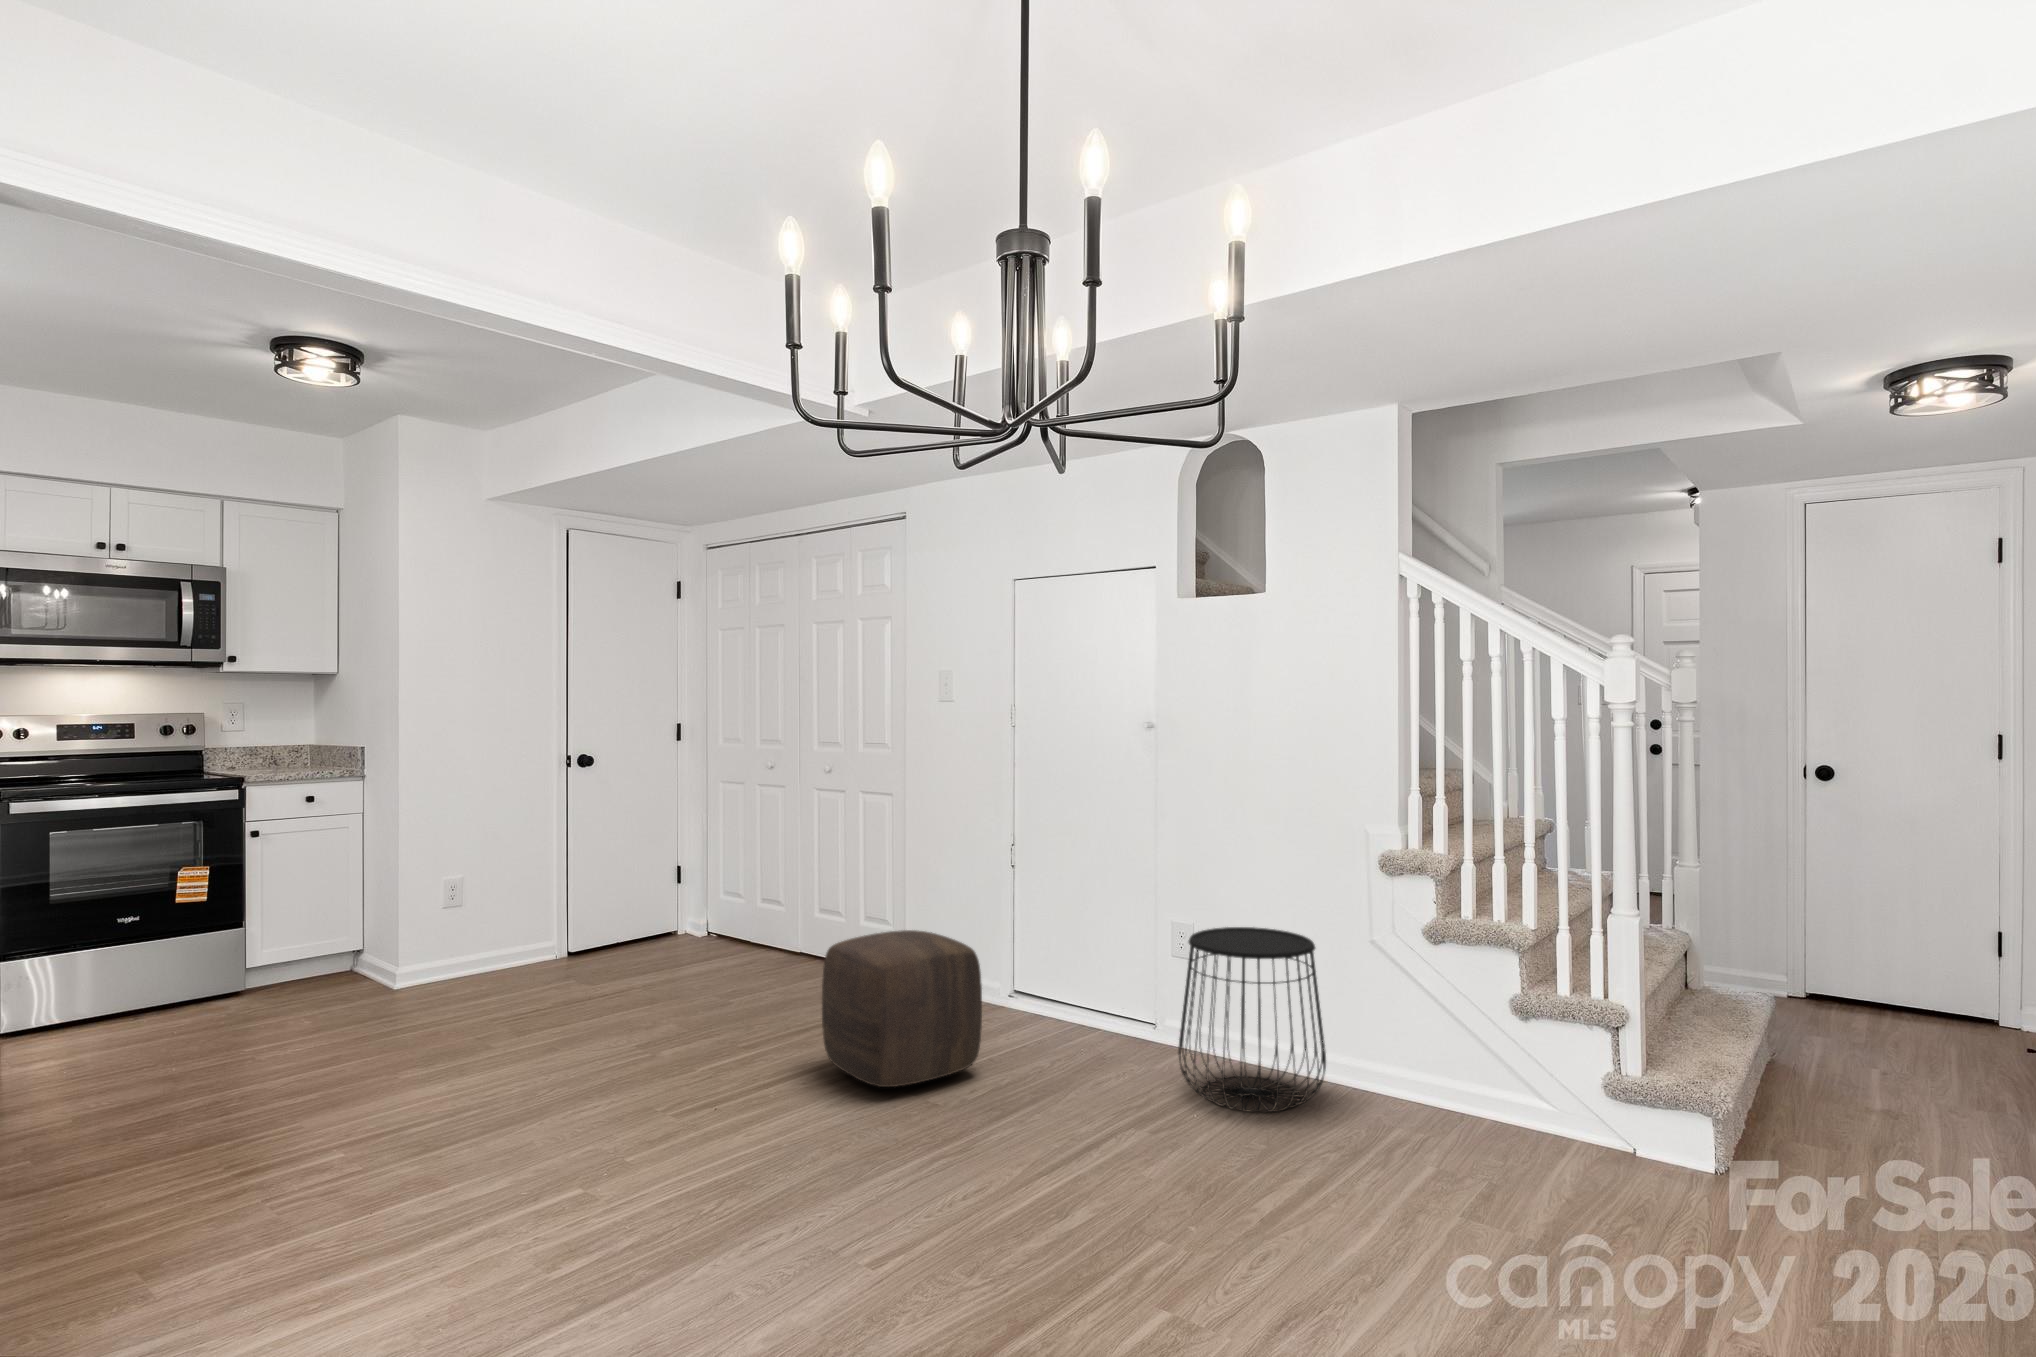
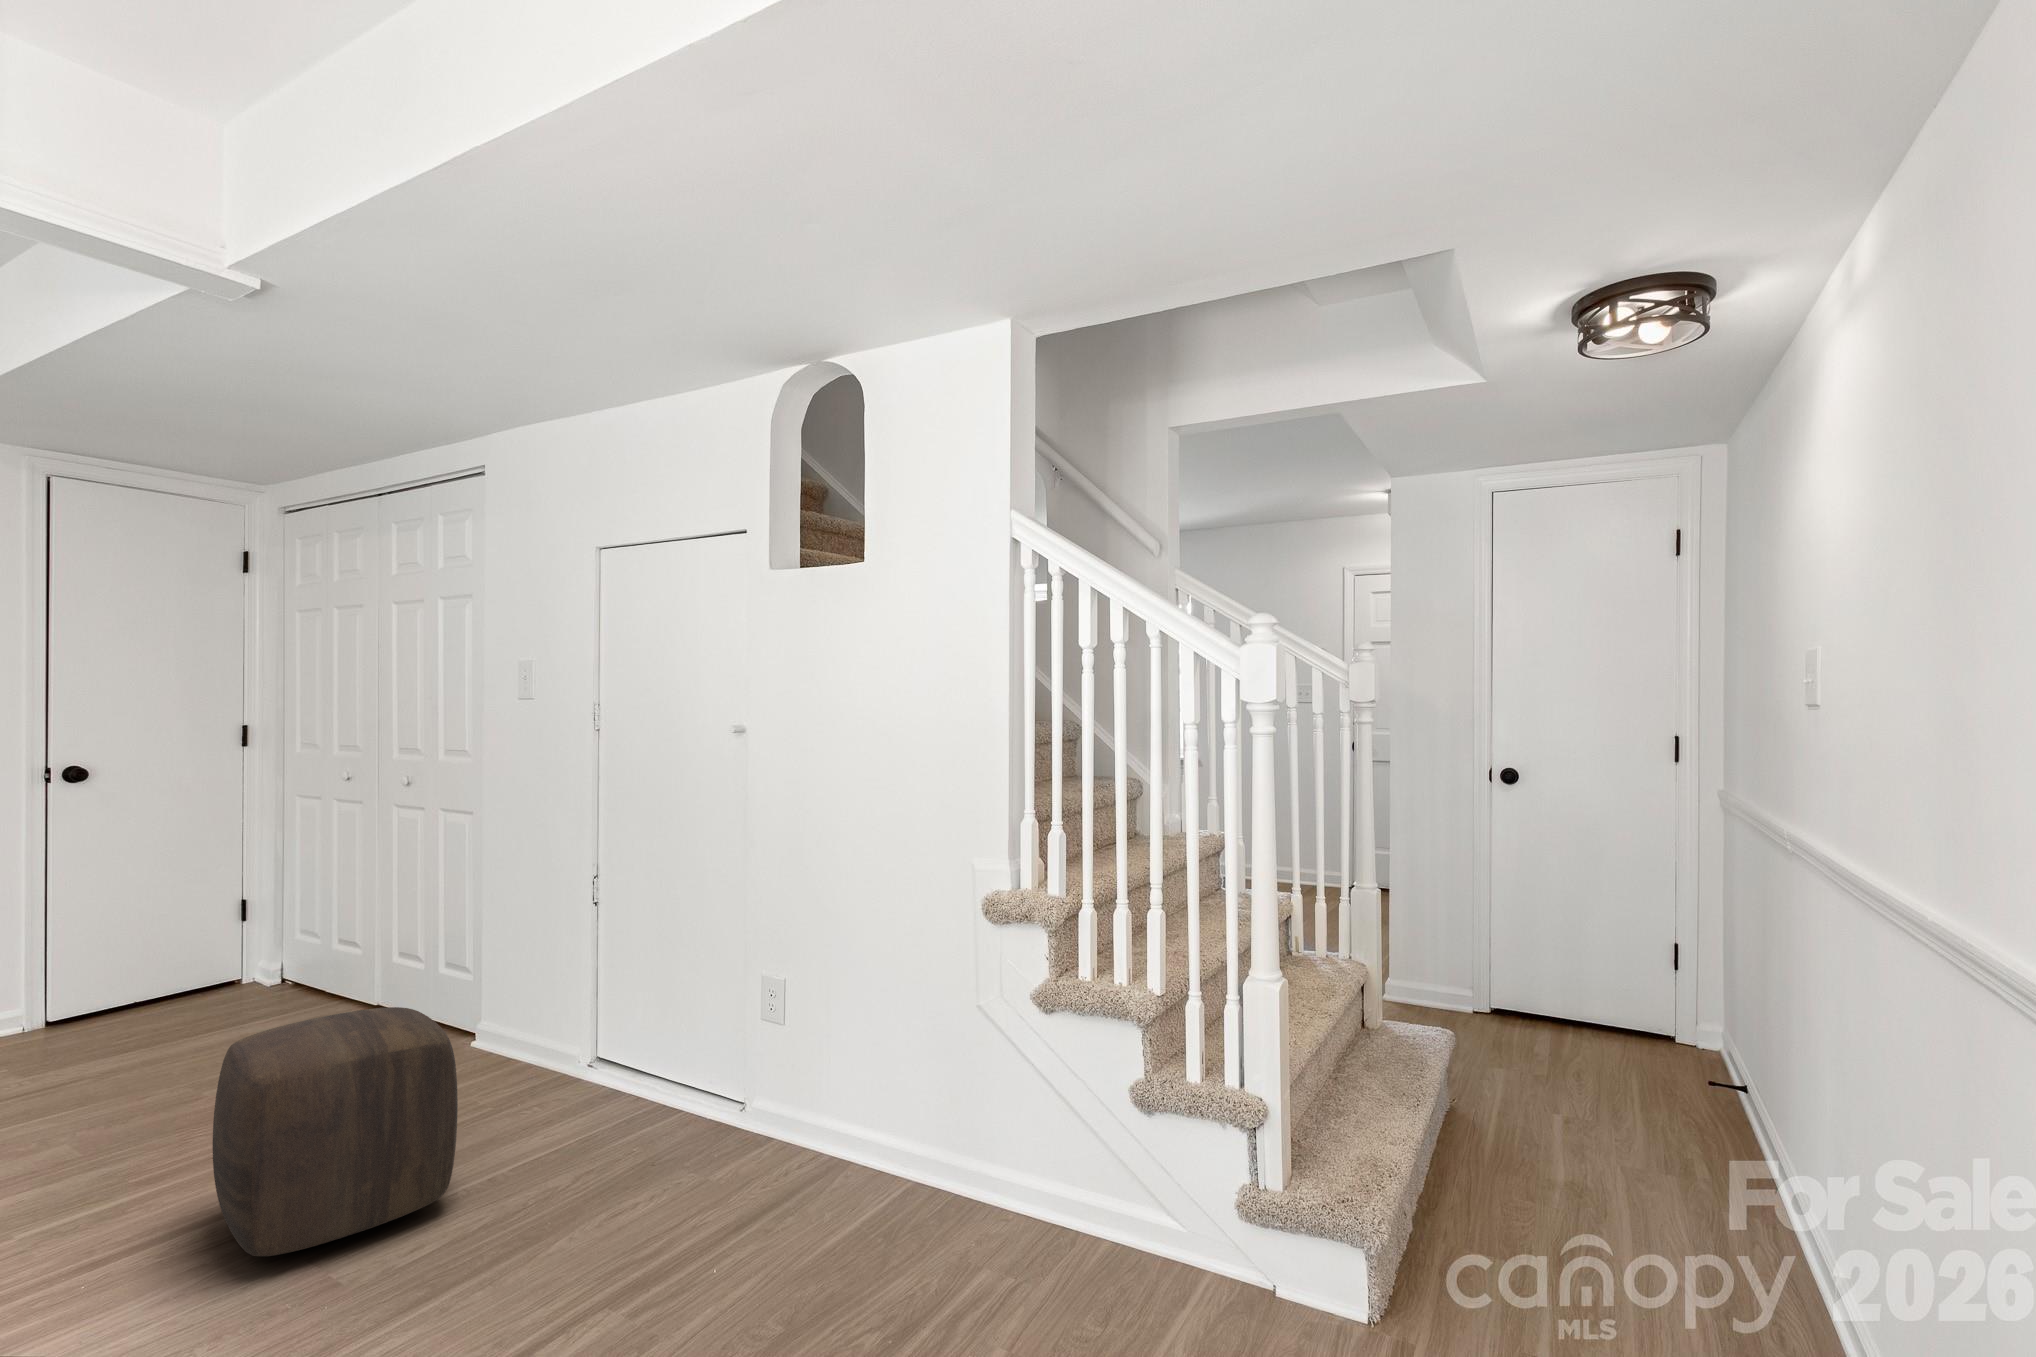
side table: present [1178,927,1326,1112] -> none [715,989,911,1255]

